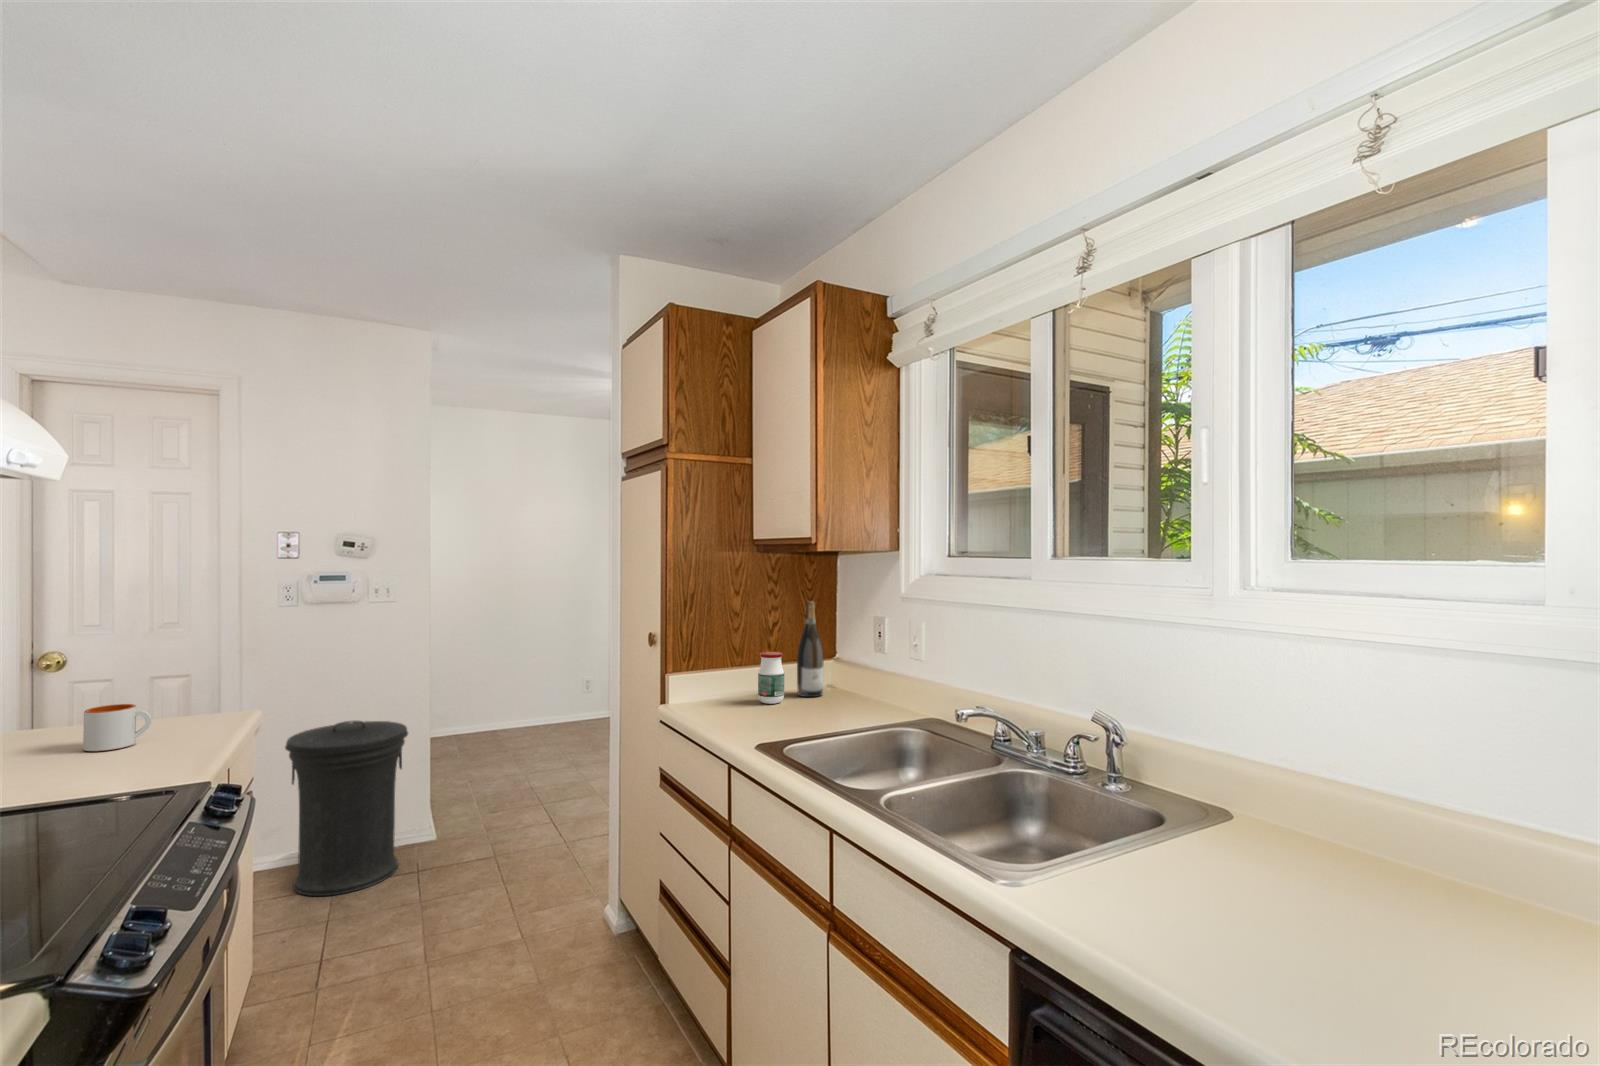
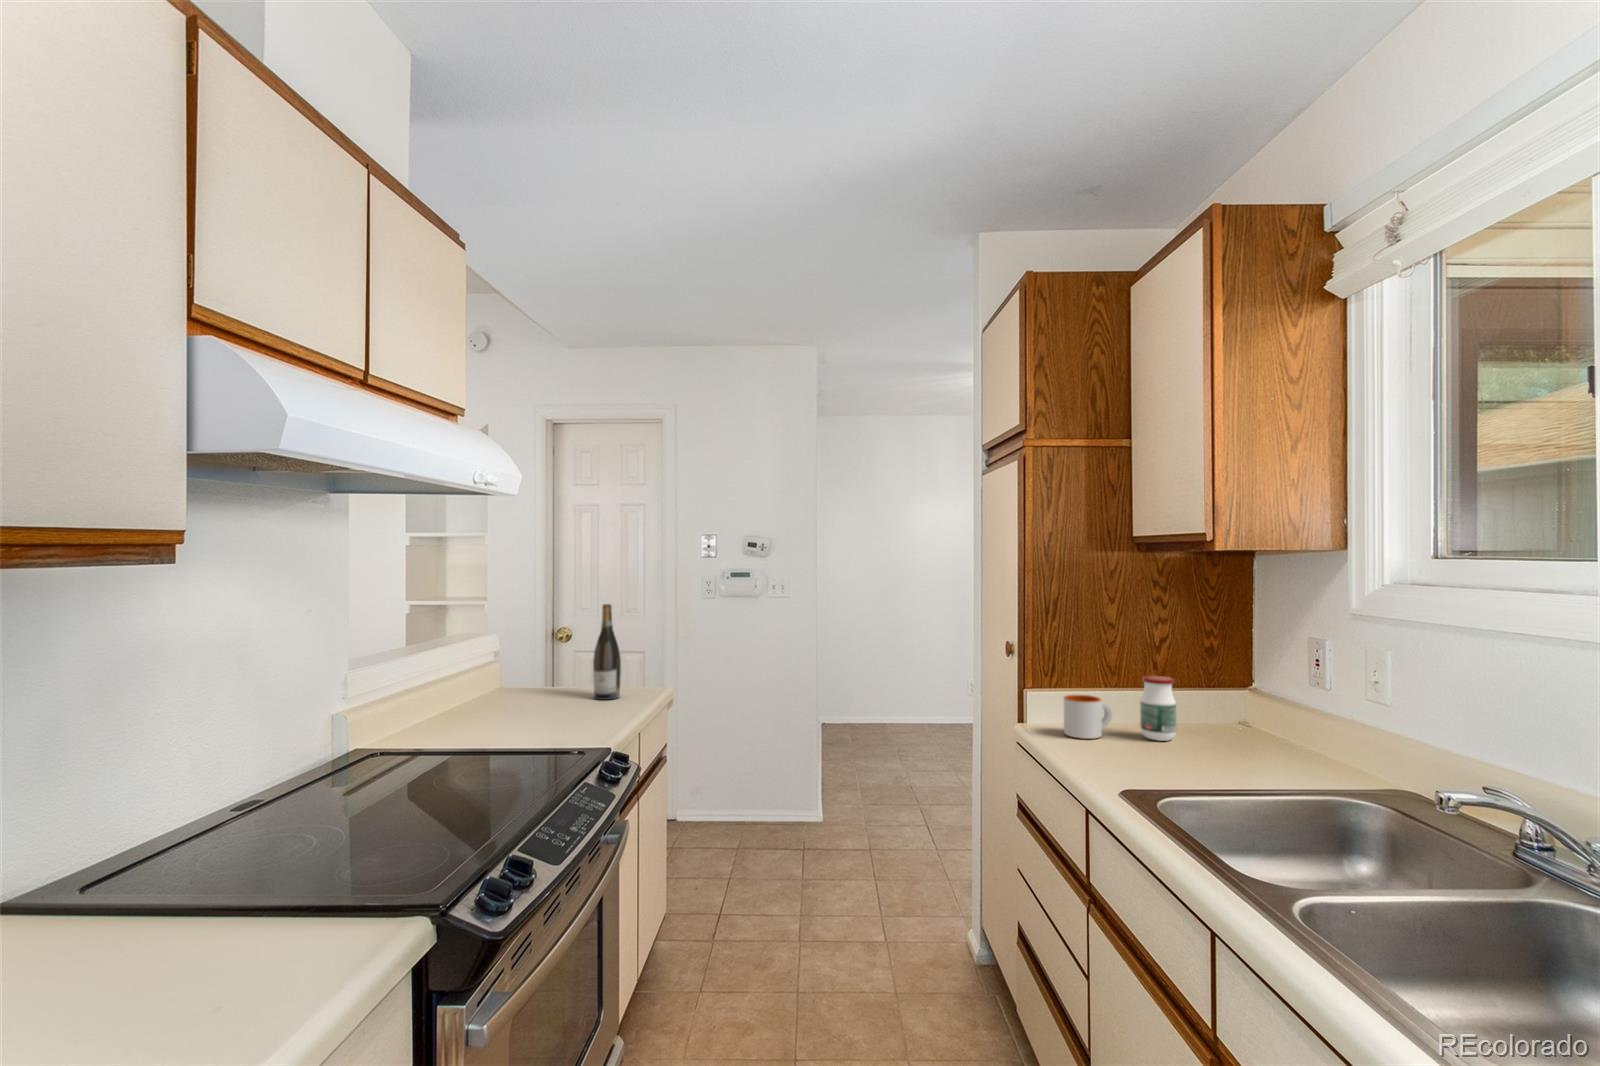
wine bottle: present [797,601,823,697] -> present [593,604,621,700]
mug: present [83,704,151,751] -> present [1064,695,1112,739]
trash can: present [285,721,408,896] -> none [703,704,798,860]

